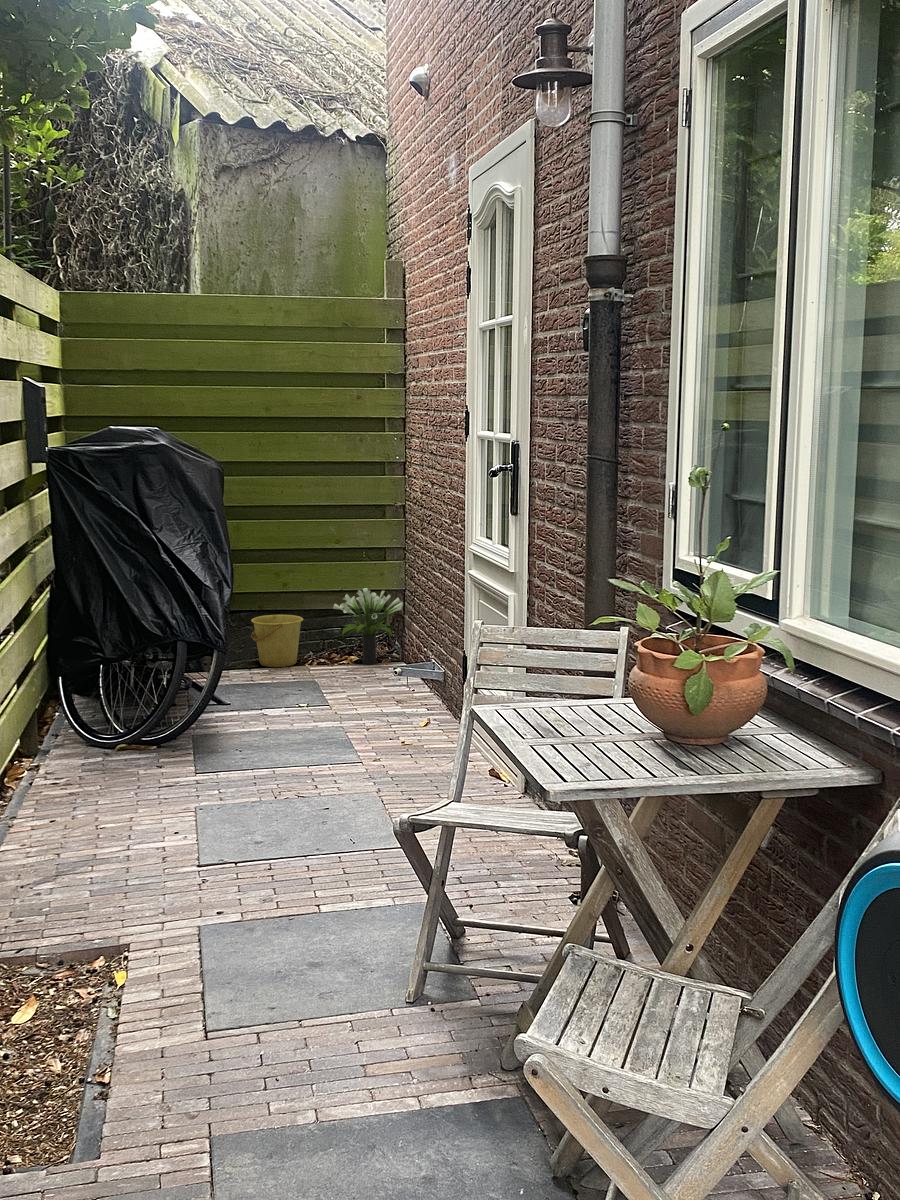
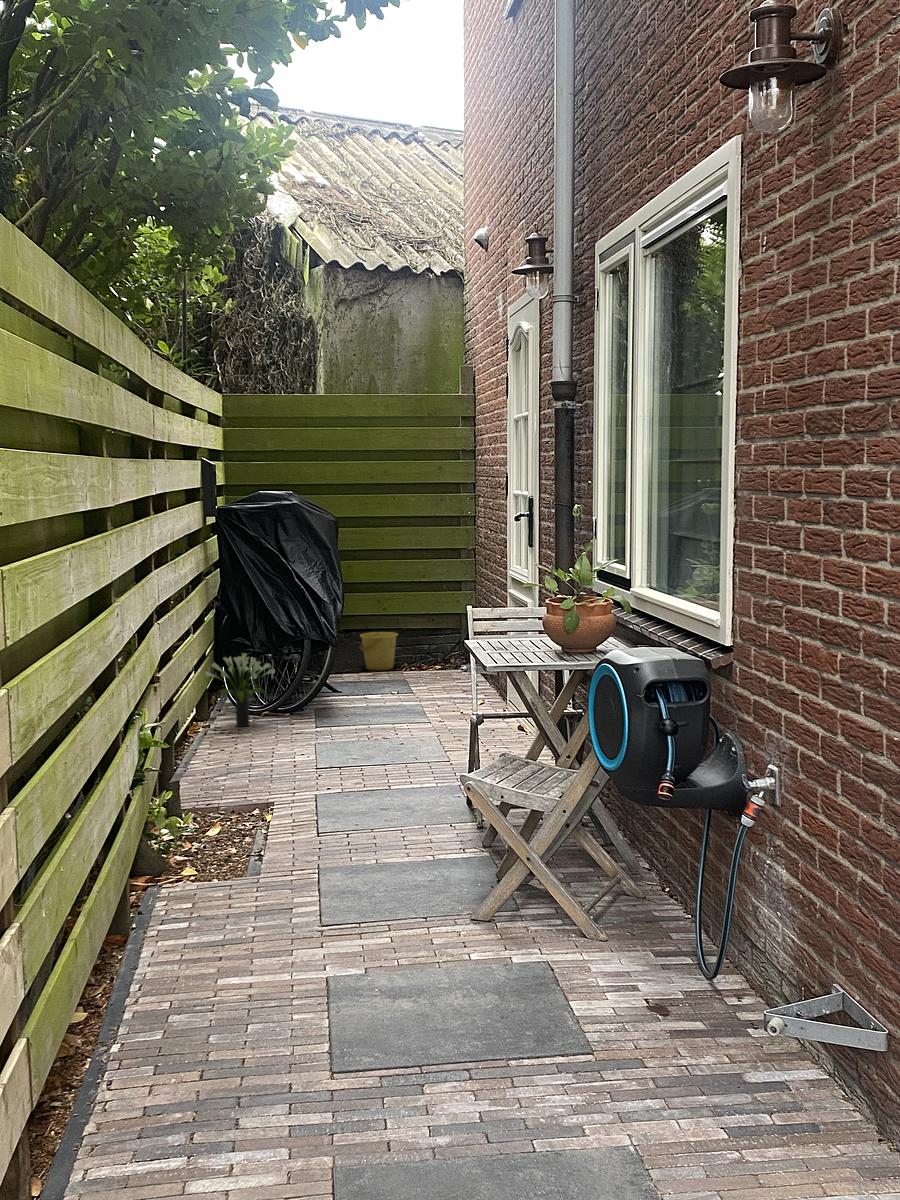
potted plant: present [333,588,403,664] -> present [205,653,275,727]

